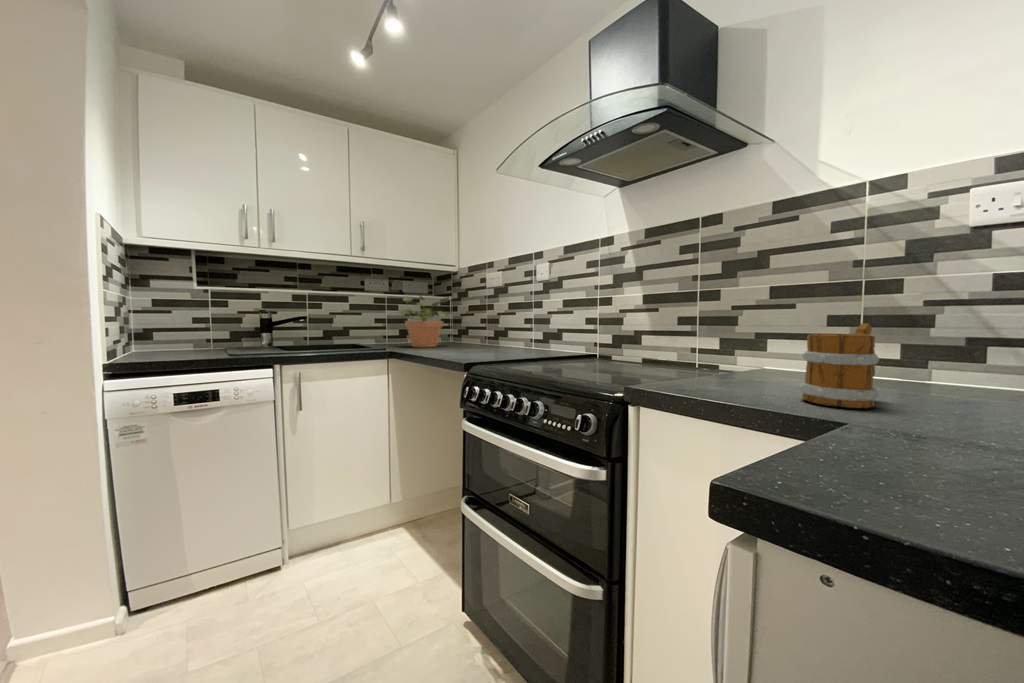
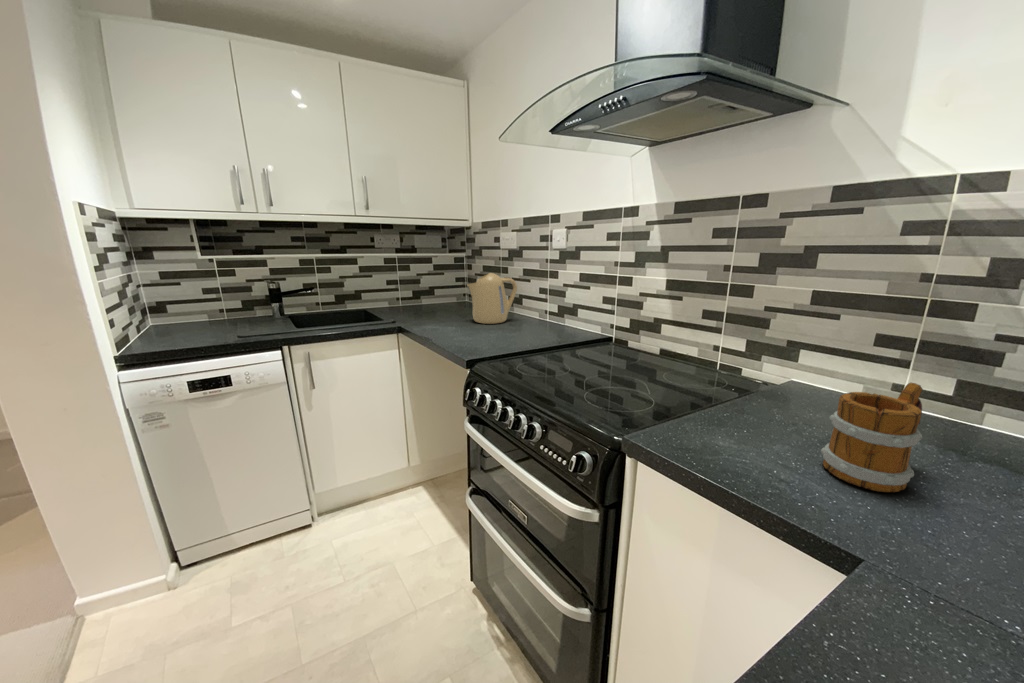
potted plant: present [400,296,449,347] -> none [408,256,470,312]
kettle: none [457,305,504,352] -> present [467,273,517,324]

